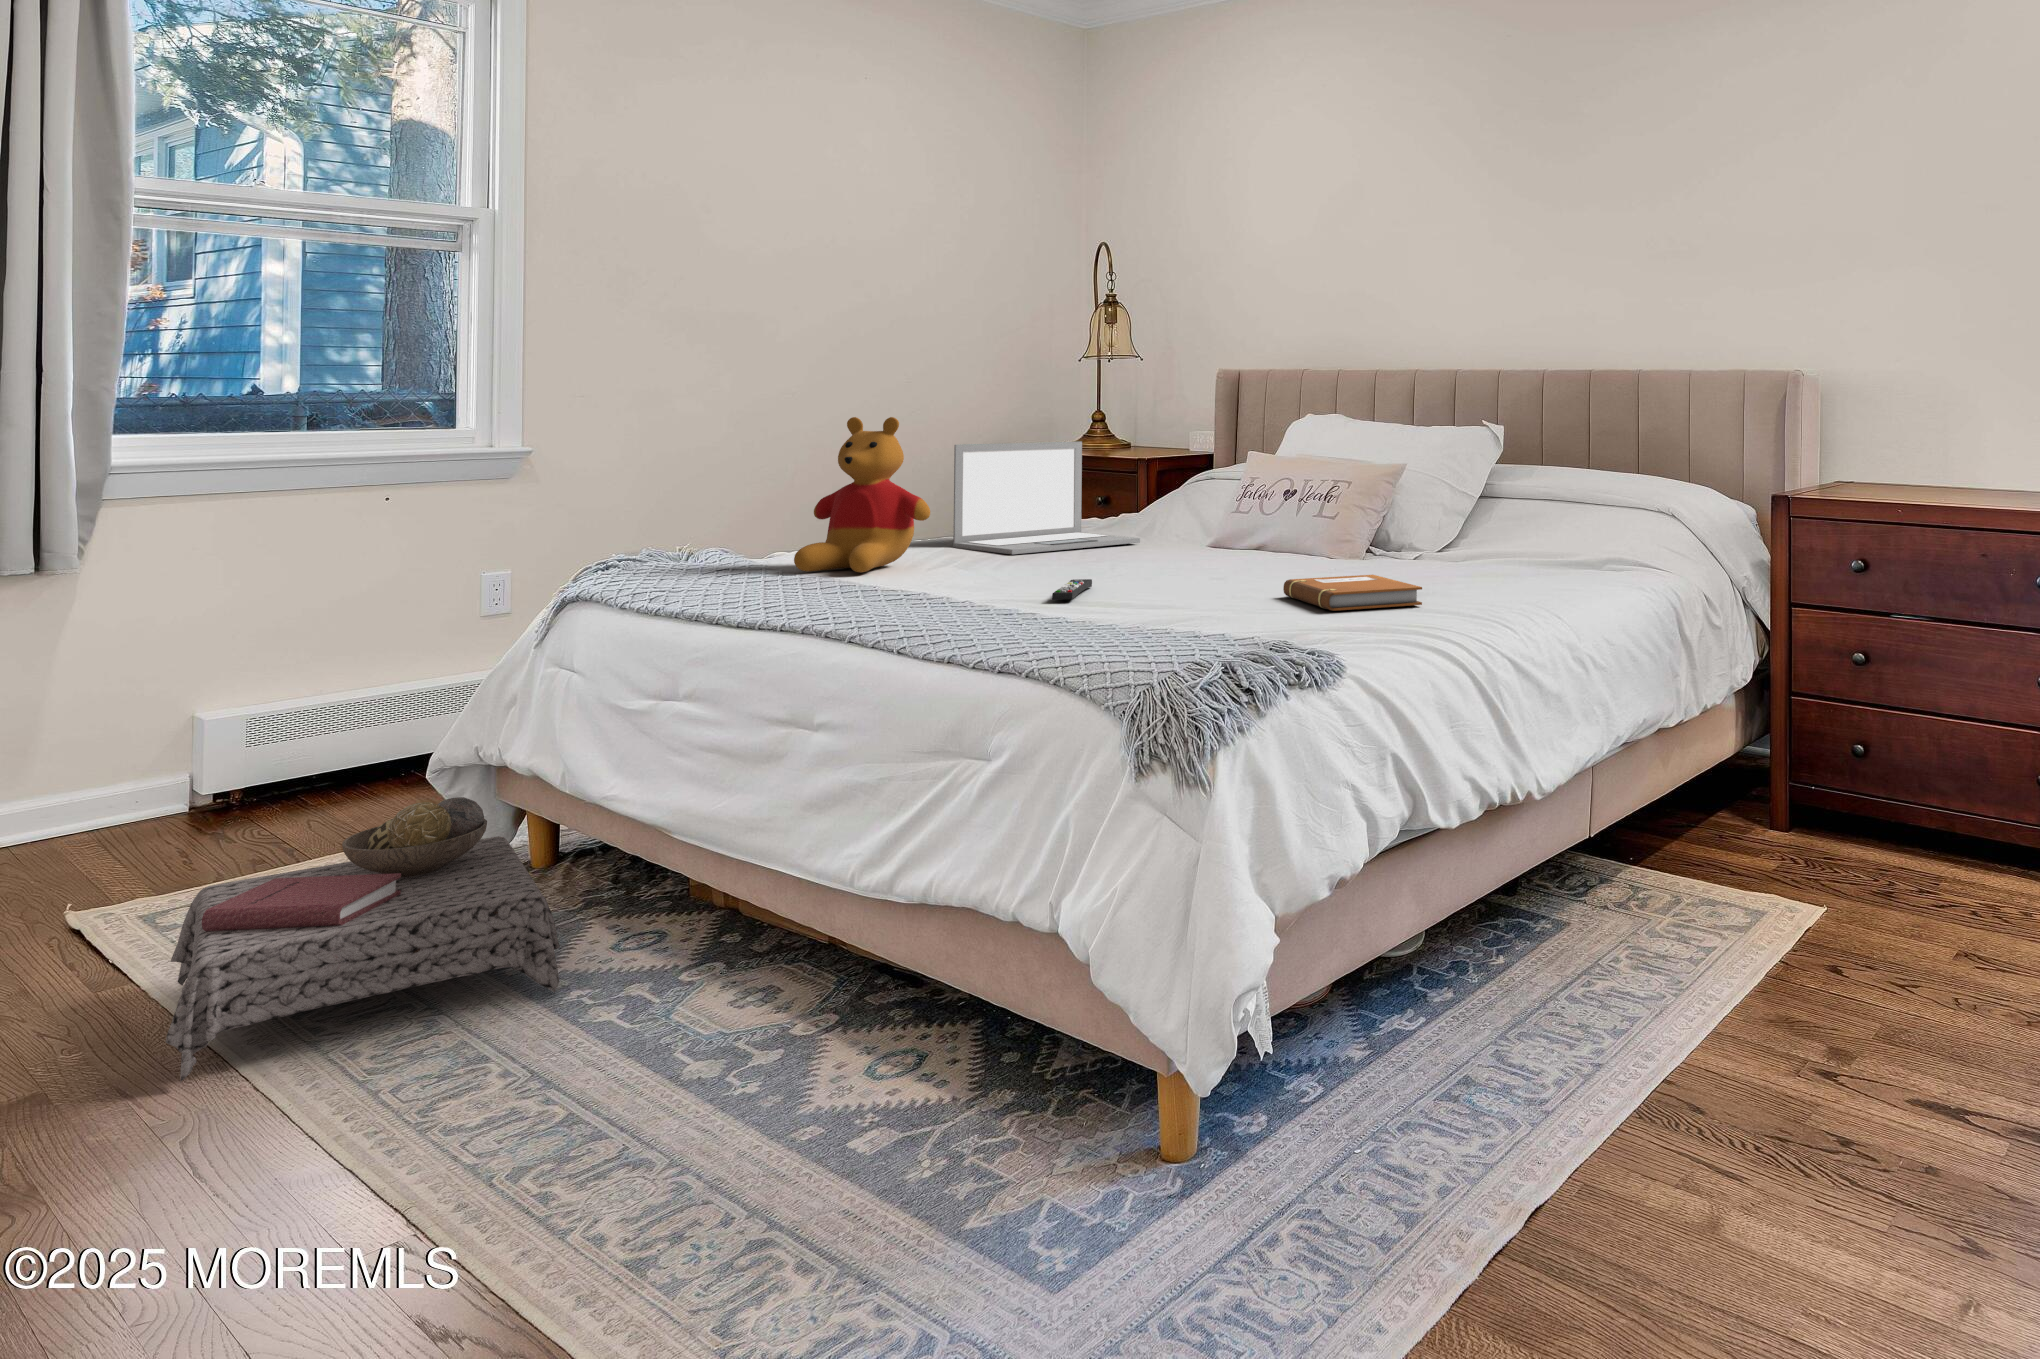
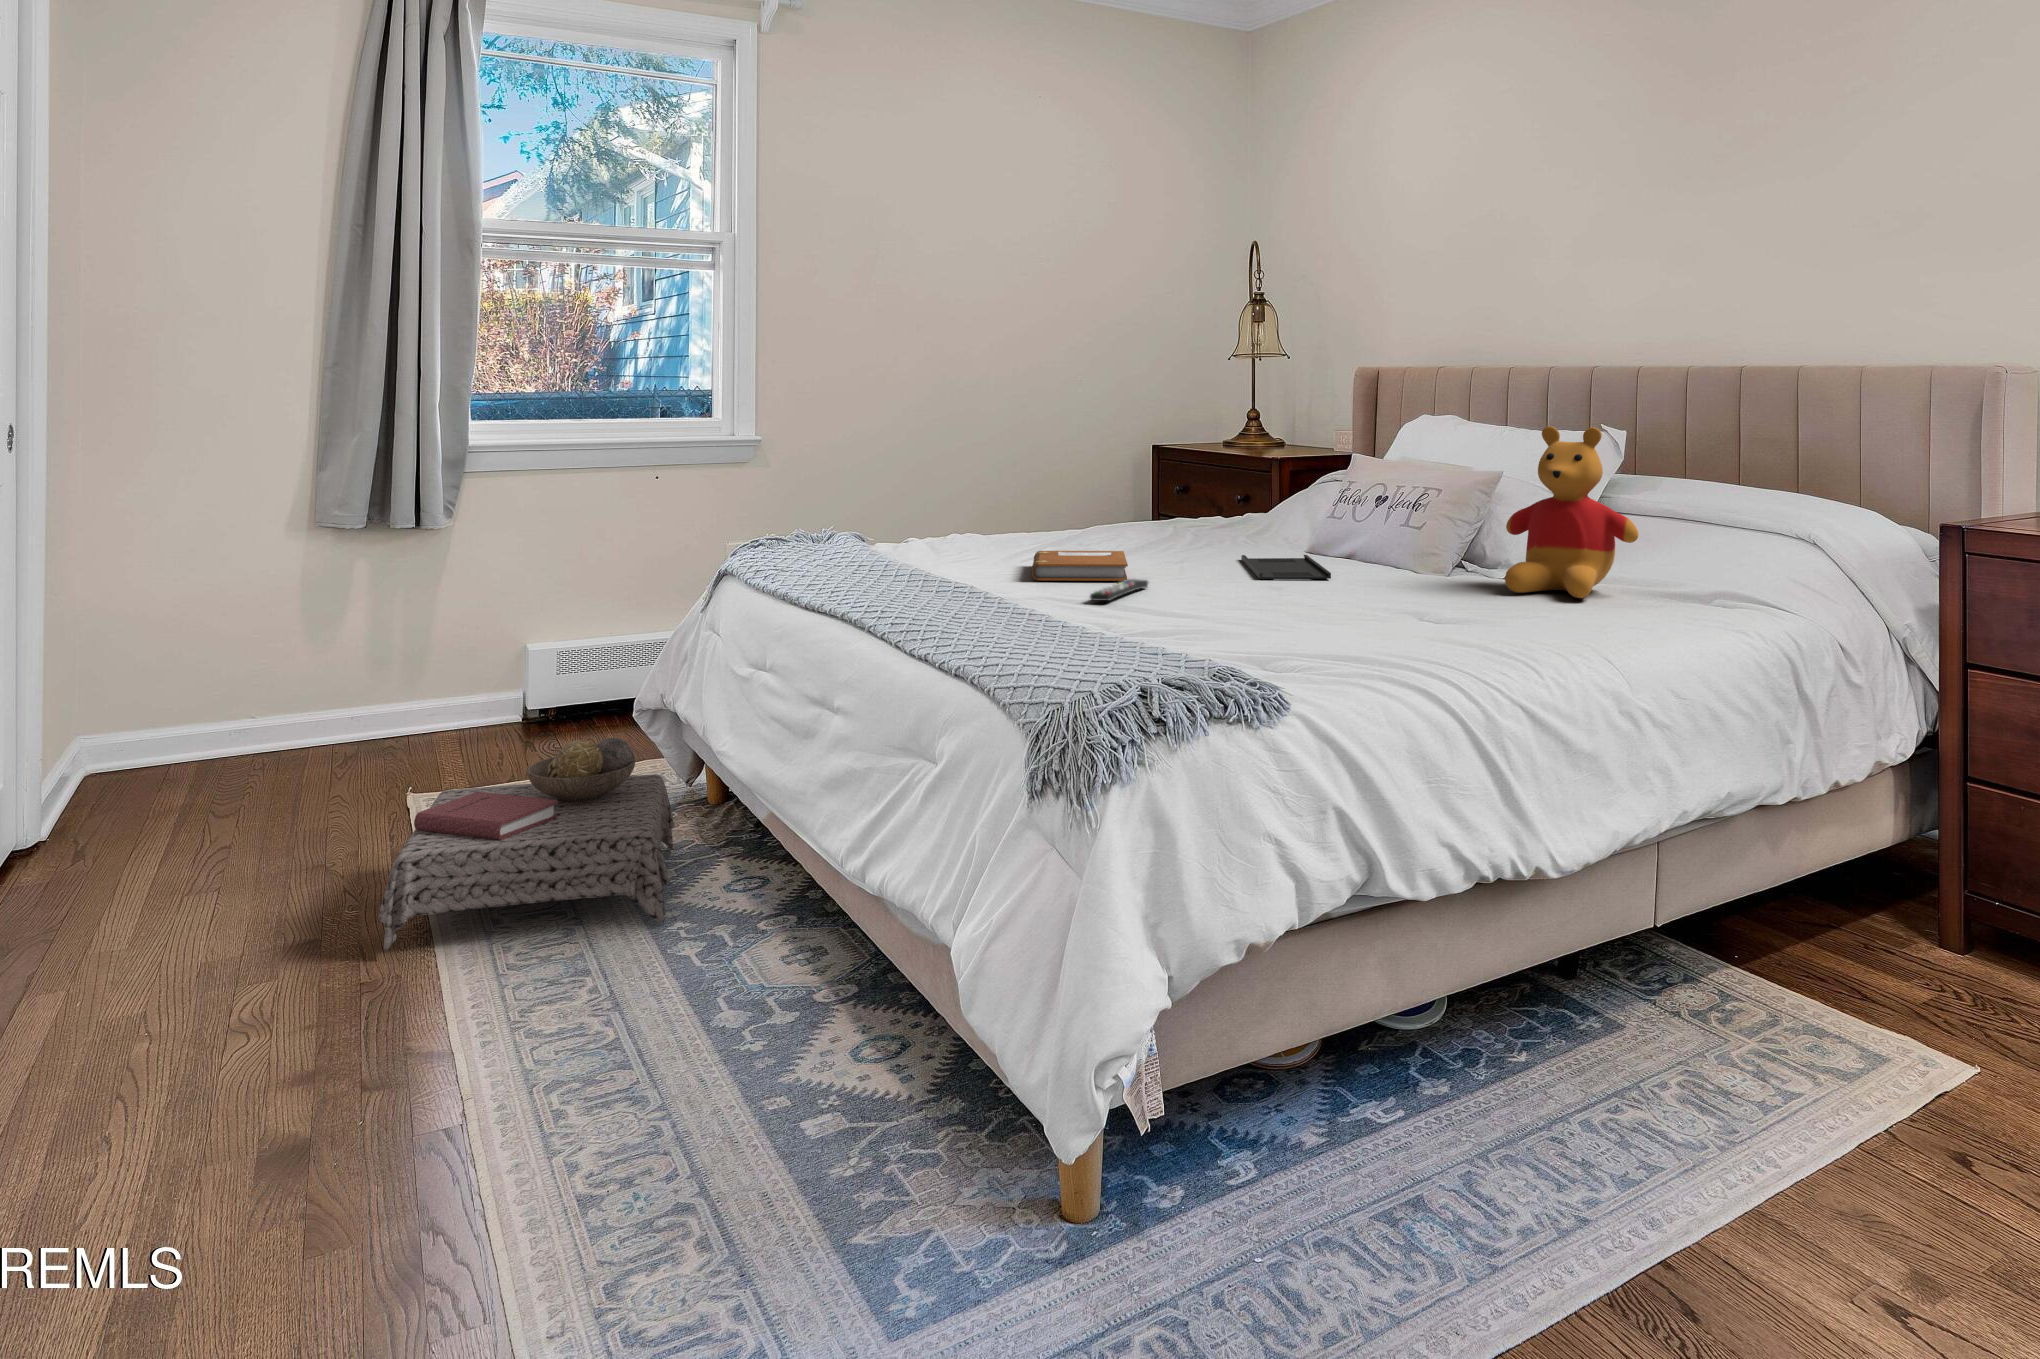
stuffed bear: present [794,417,930,573] -> present [1505,426,1639,598]
laptop: present [953,441,1140,555] -> none [1077,432,1253,546]
tray: none [1150,552,1254,574] -> present [1241,555,1331,579]
notebook: present [1283,575,1422,611] -> present [1032,551,1128,581]

